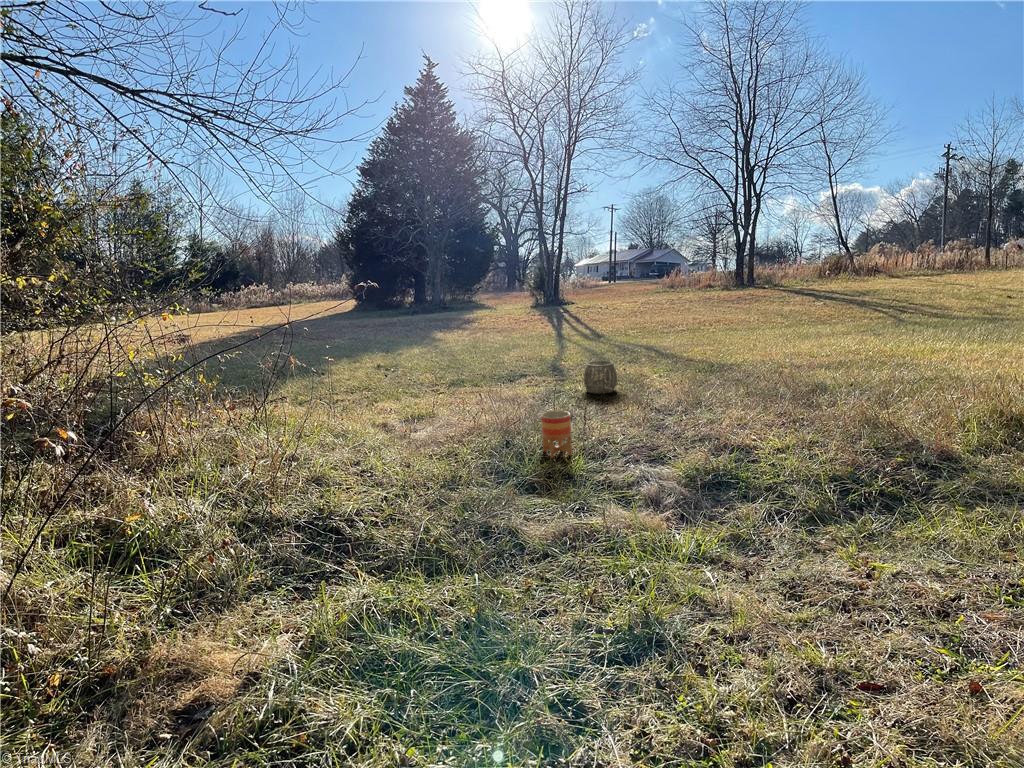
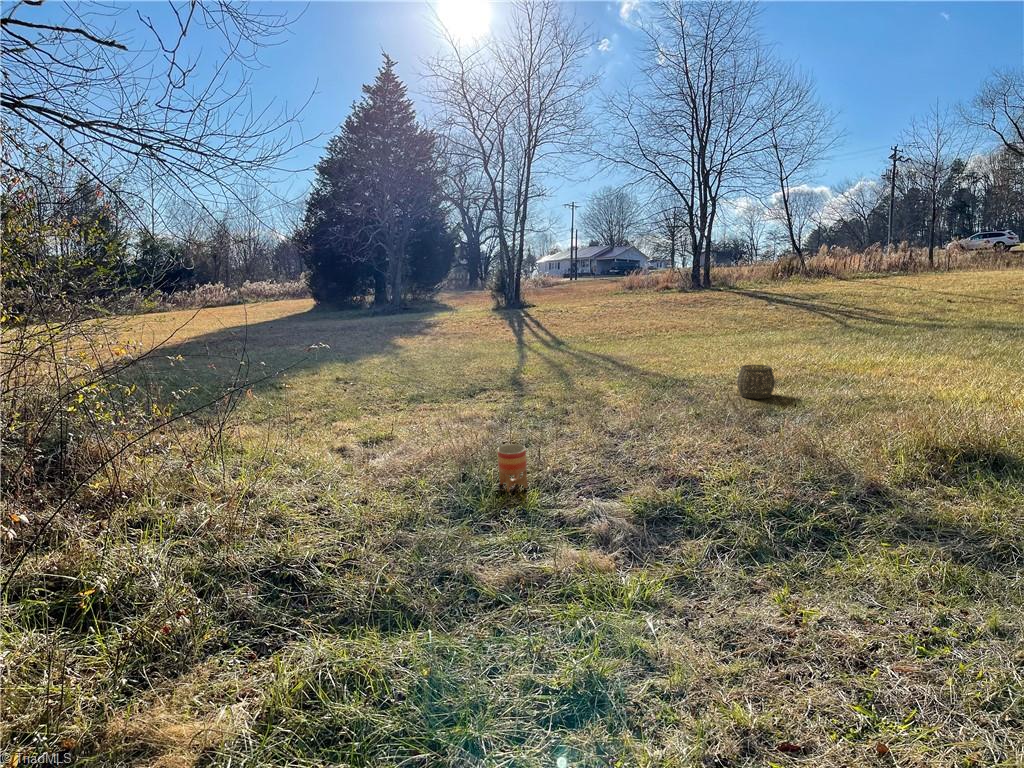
woven basket: present [584,361,617,394] -> present [737,365,775,399]

